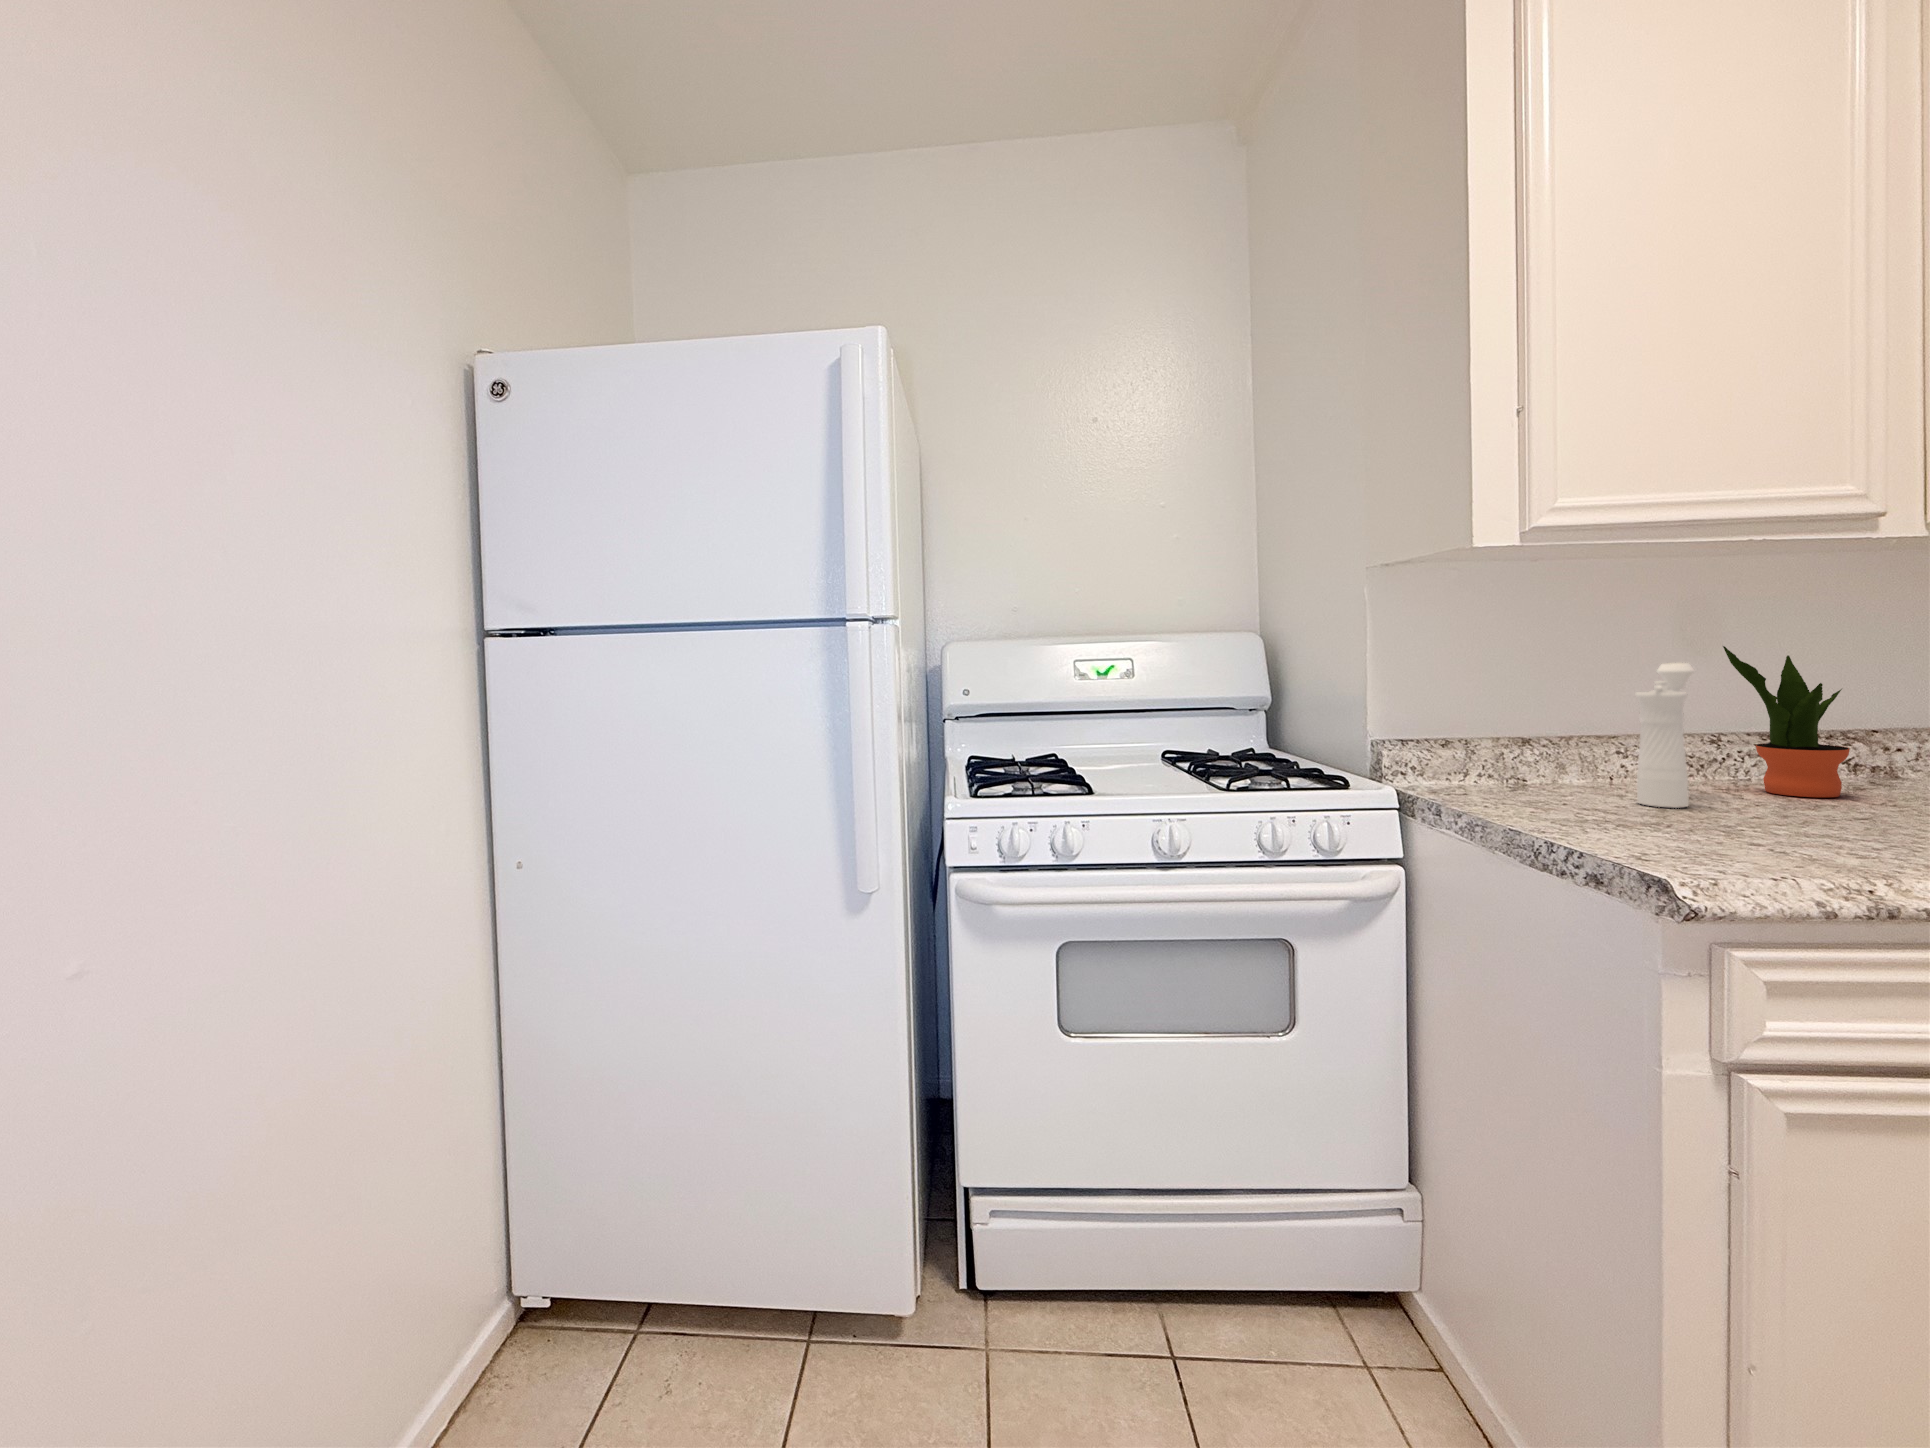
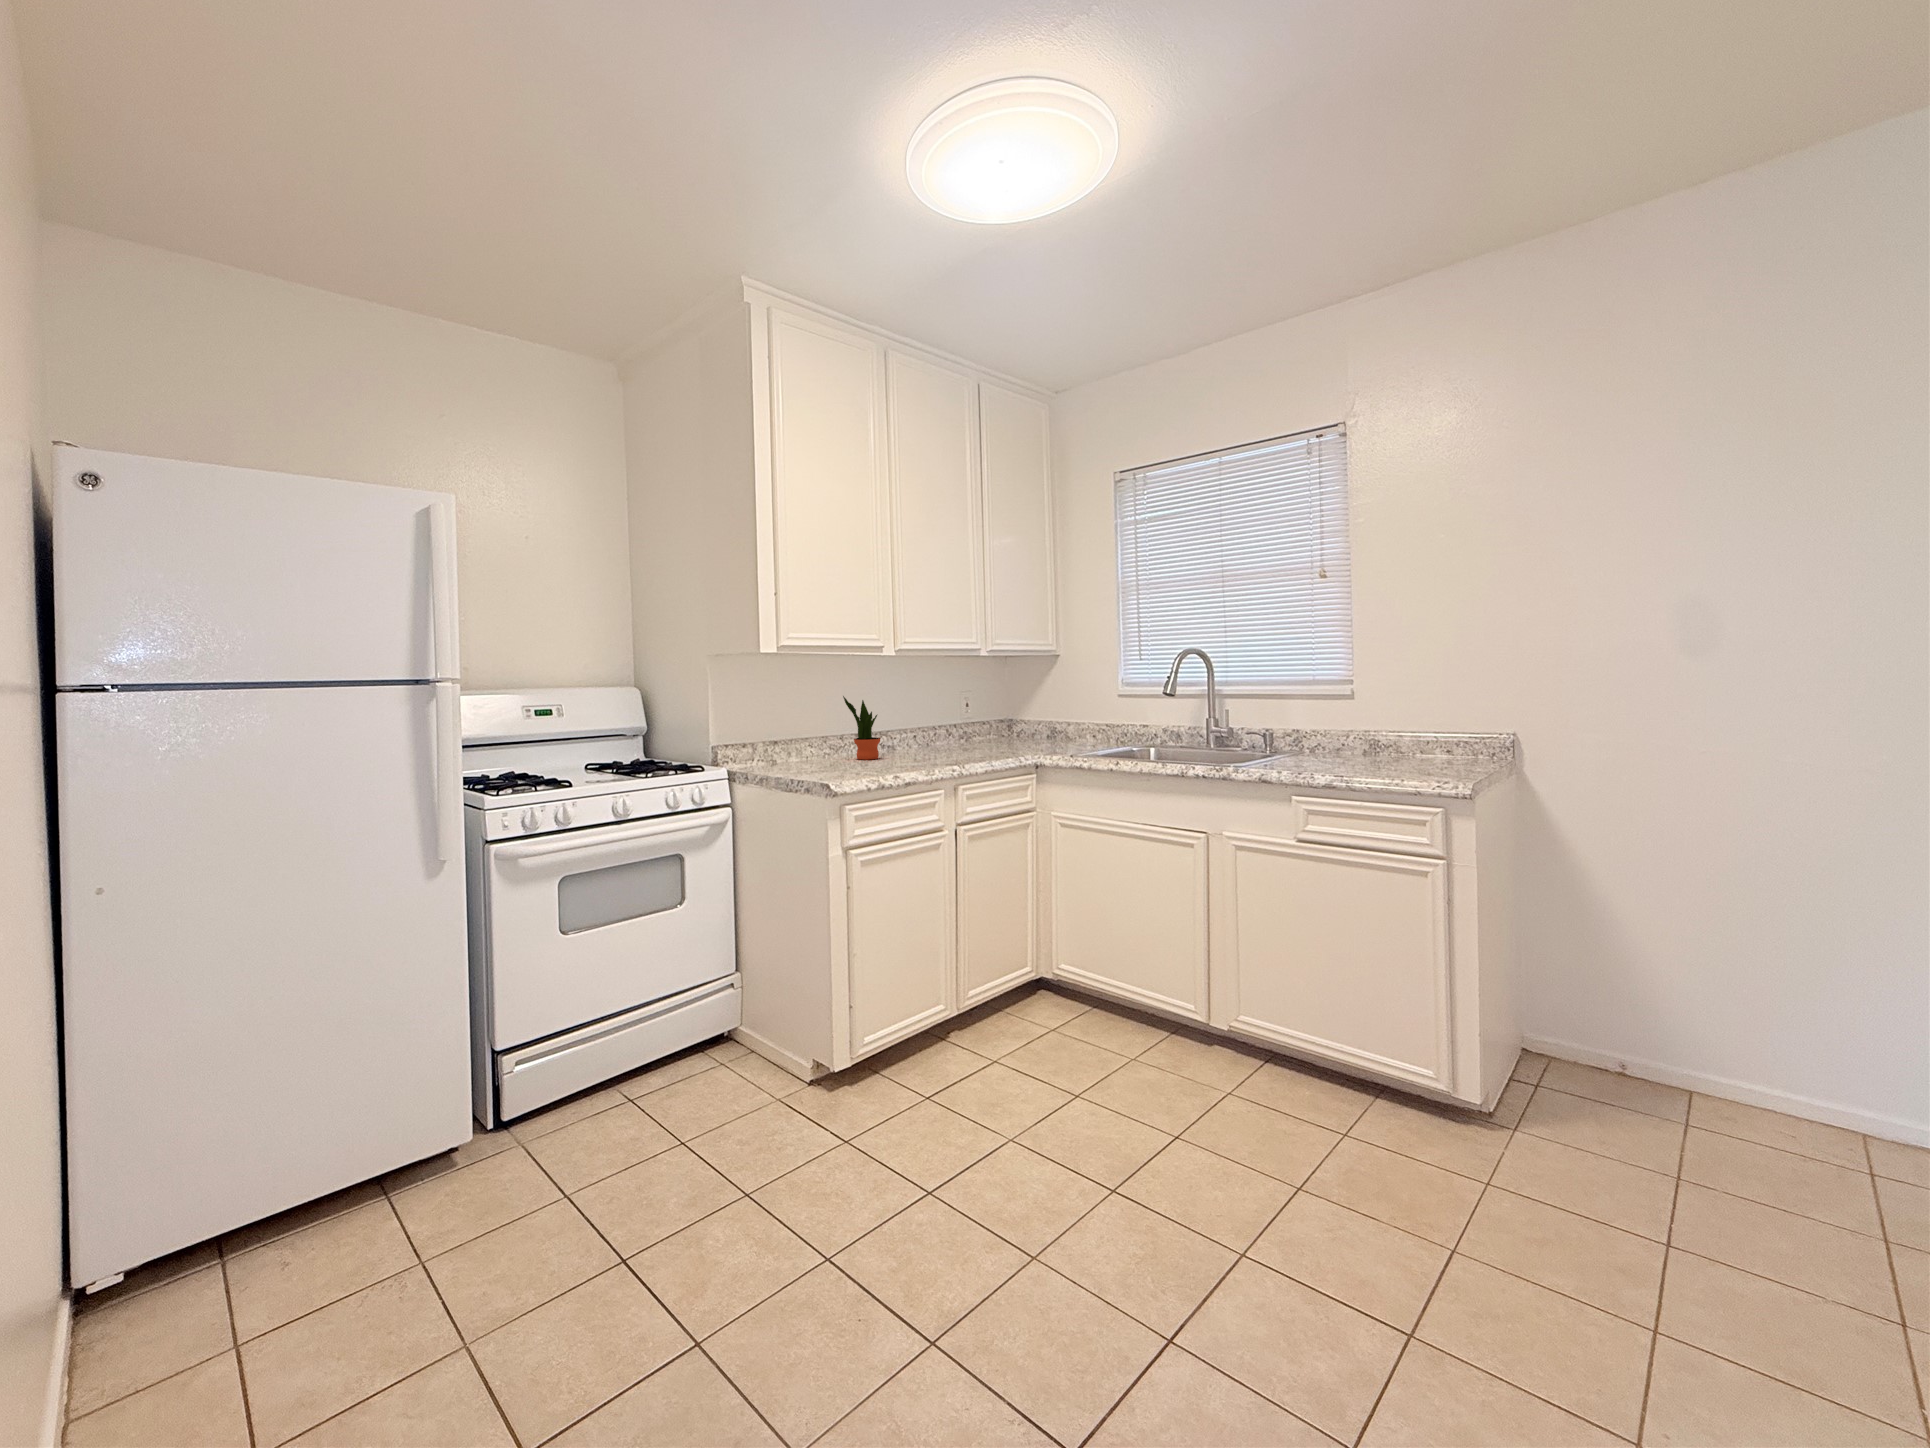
pepper mill: present [1635,663,1694,808] -> none [815,704,834,767]

